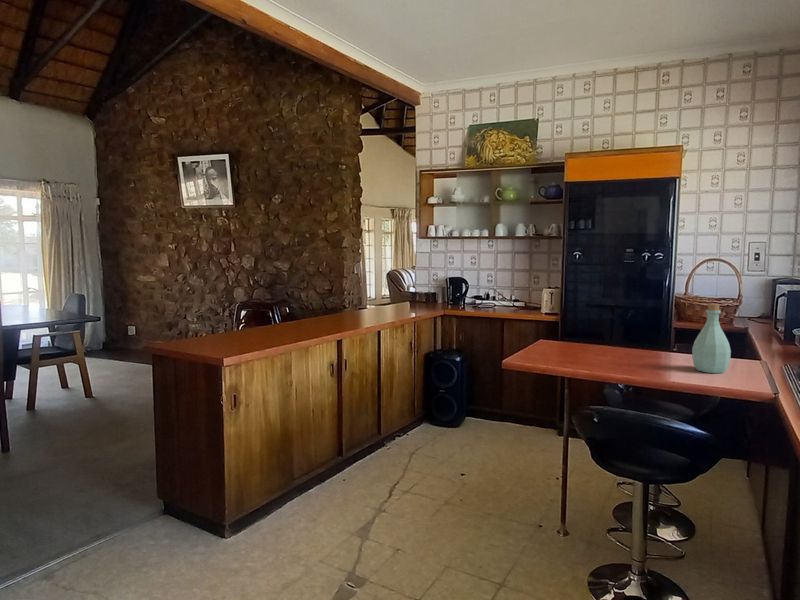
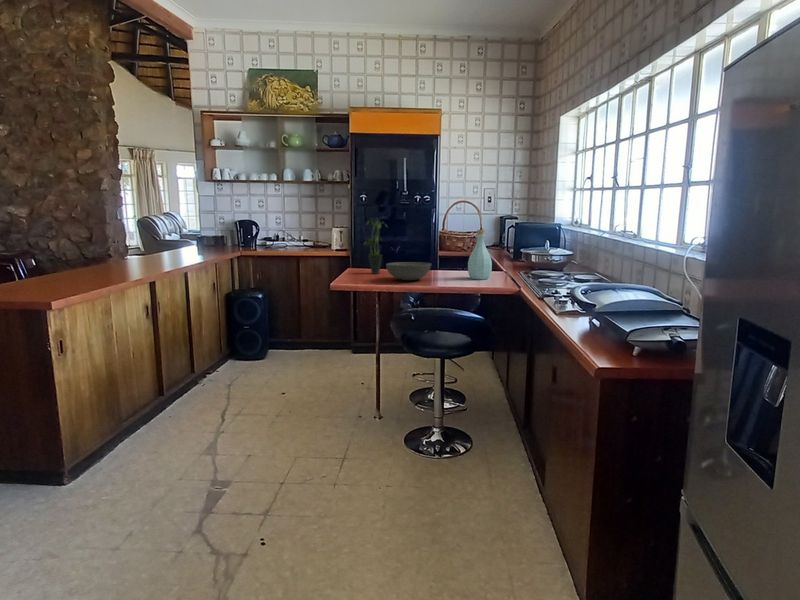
potted plant: none [555,282,587,350] -> present [364,221,383,274]
bowl: none [574,339,636,364] -> present [386,262,431,280]

